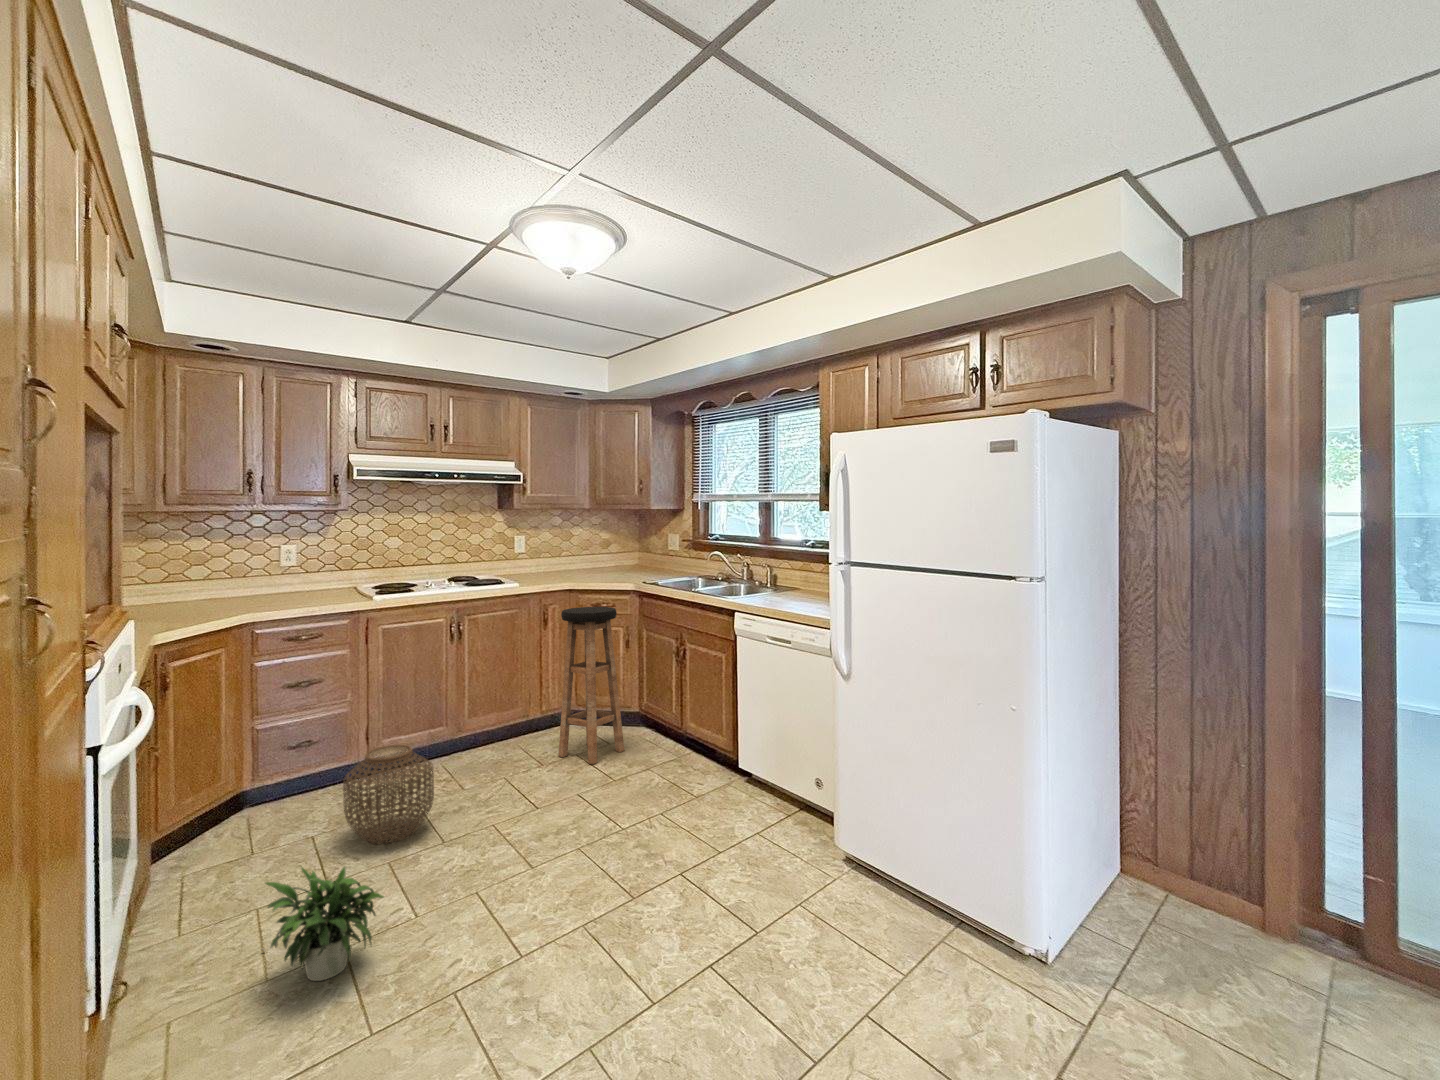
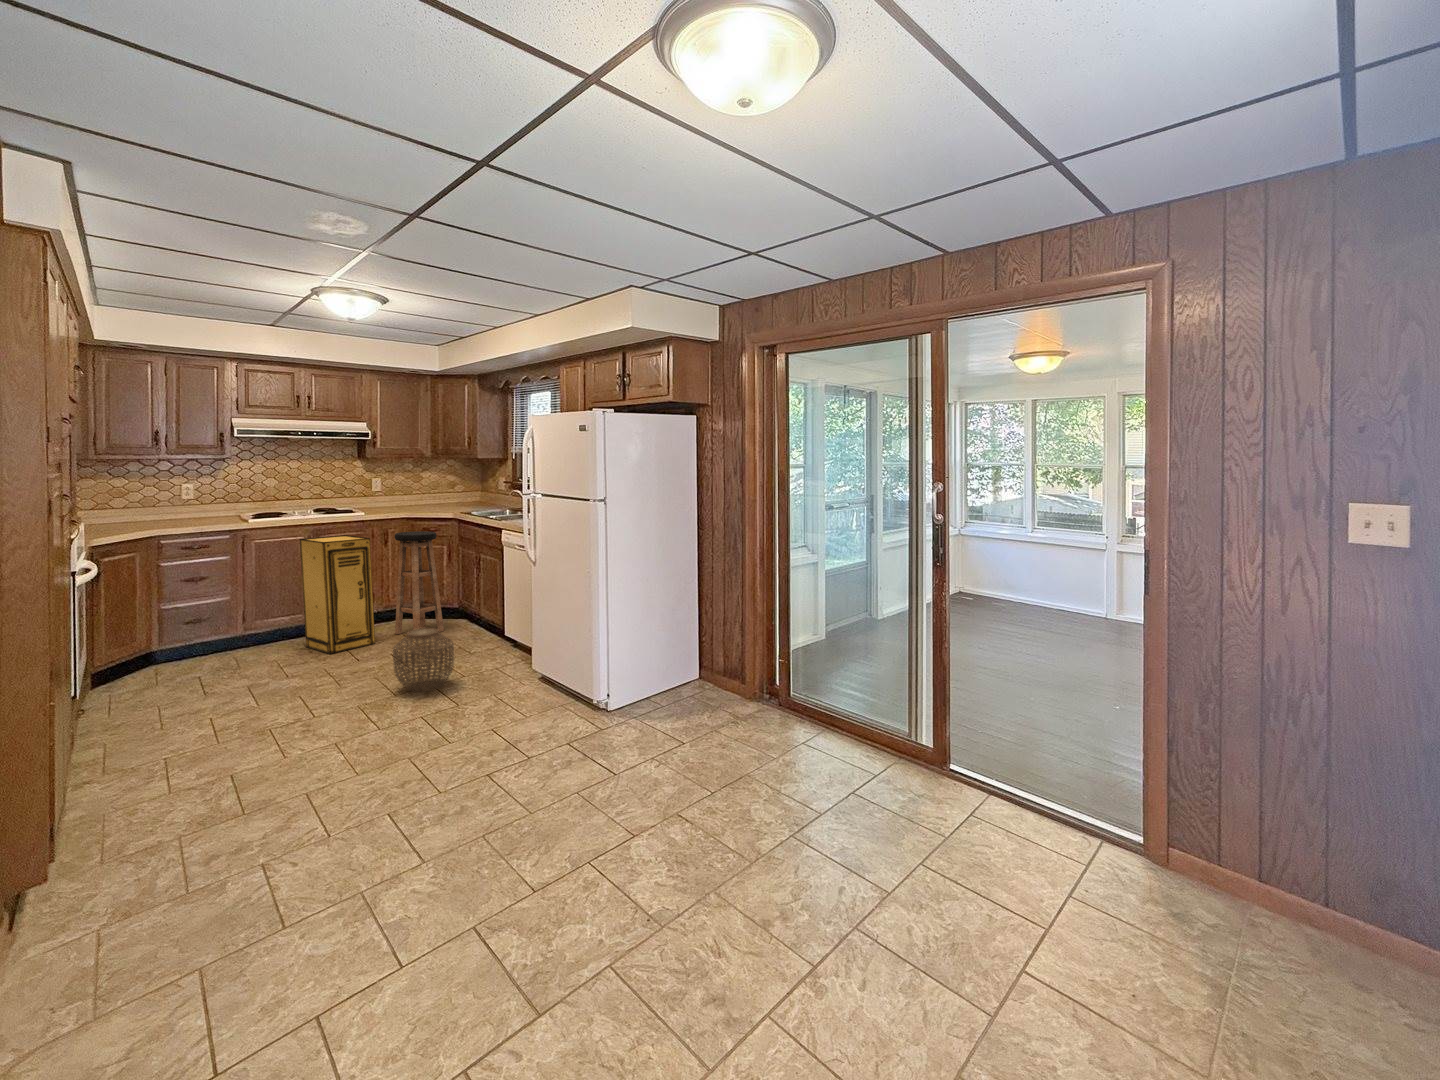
storage cabinet: none [440,615,539,796] -> present [300,535,375,654]
woven basket: present [343,745,434,844] -> present [393,628,454,692]
potted plant: present [262,866,384,981] -> none [167,670,240,728]

